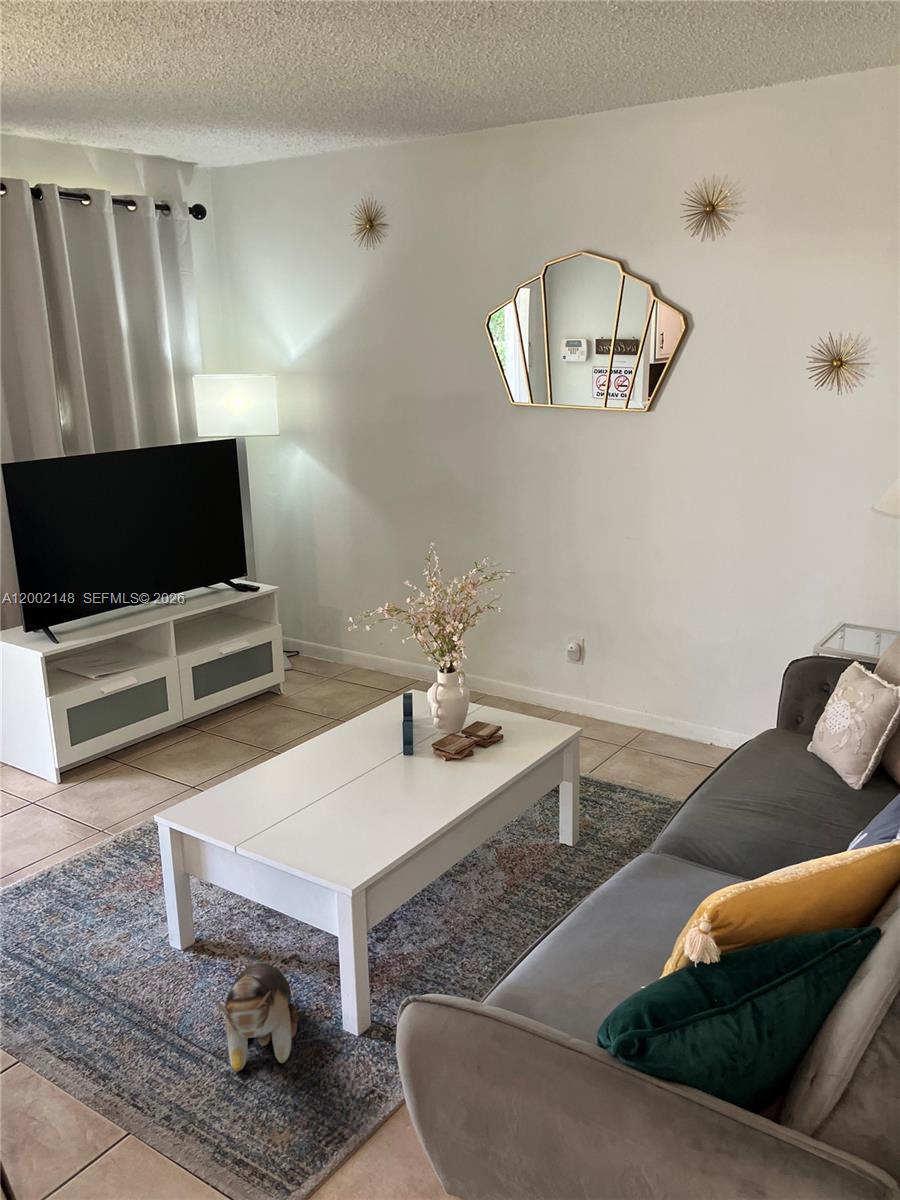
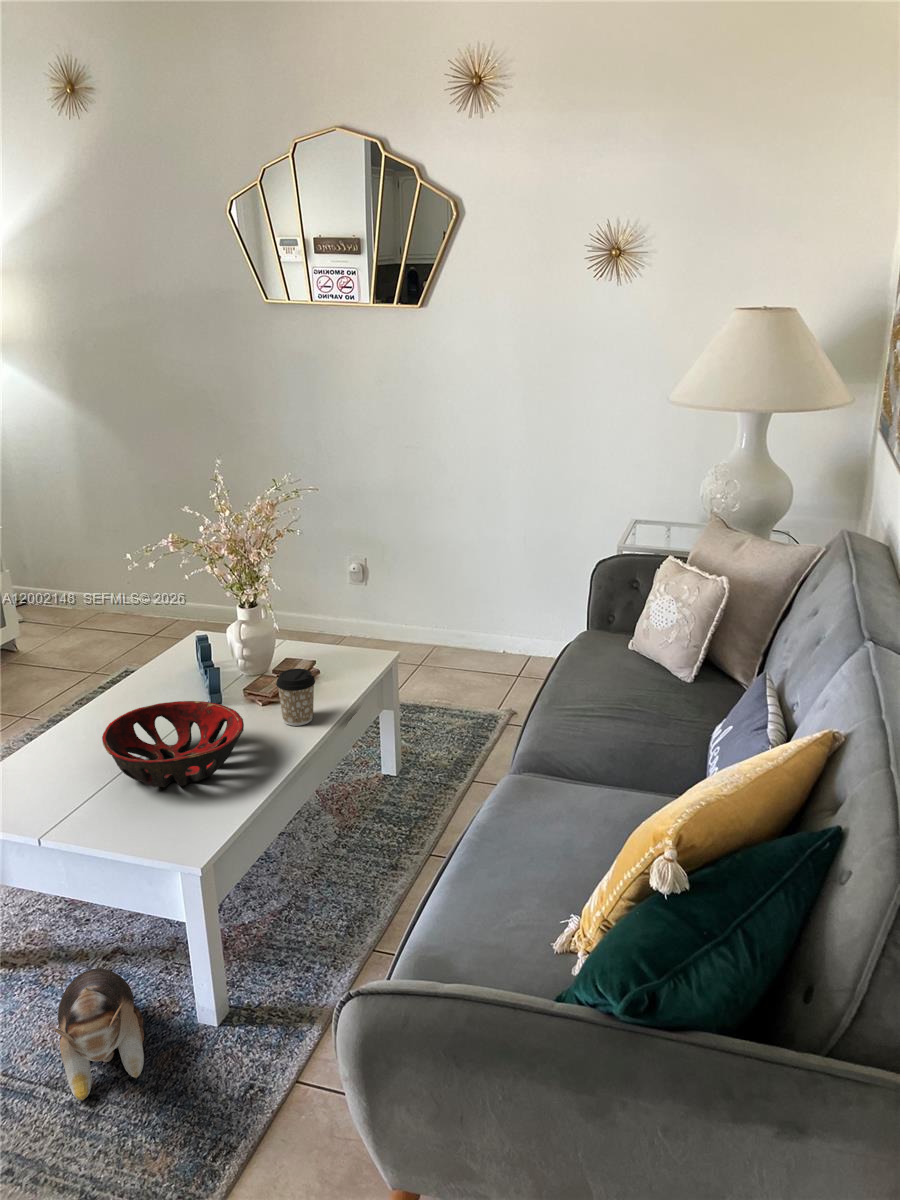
coffee cup: none [453,731,487,783] -> present [276,669,315,726]
decorative bowl: none [297,748,416,820] -> present [102,701,244,787]

